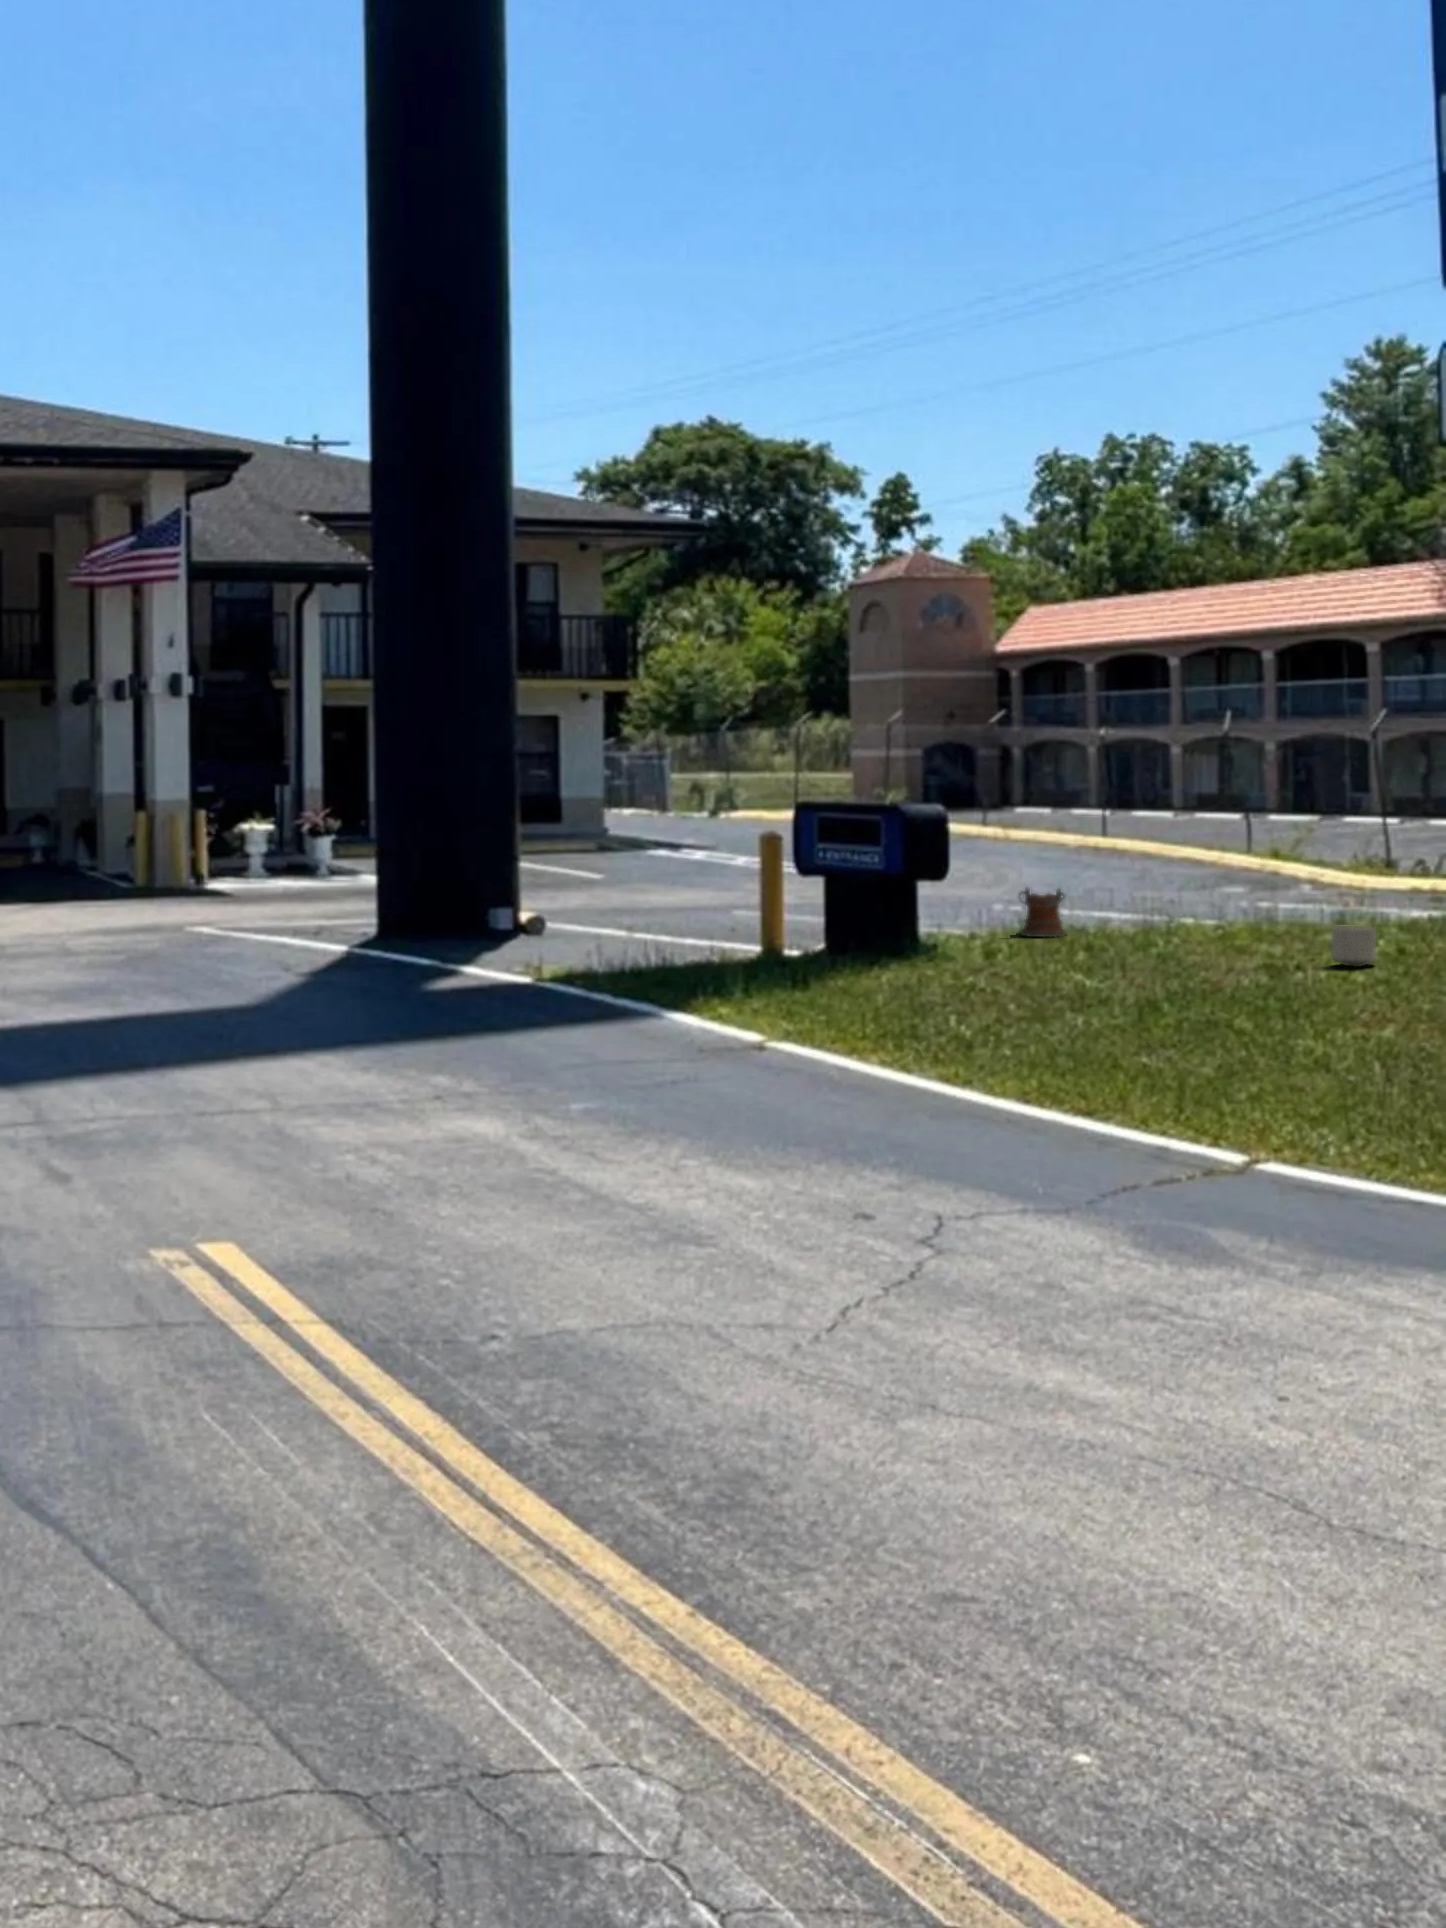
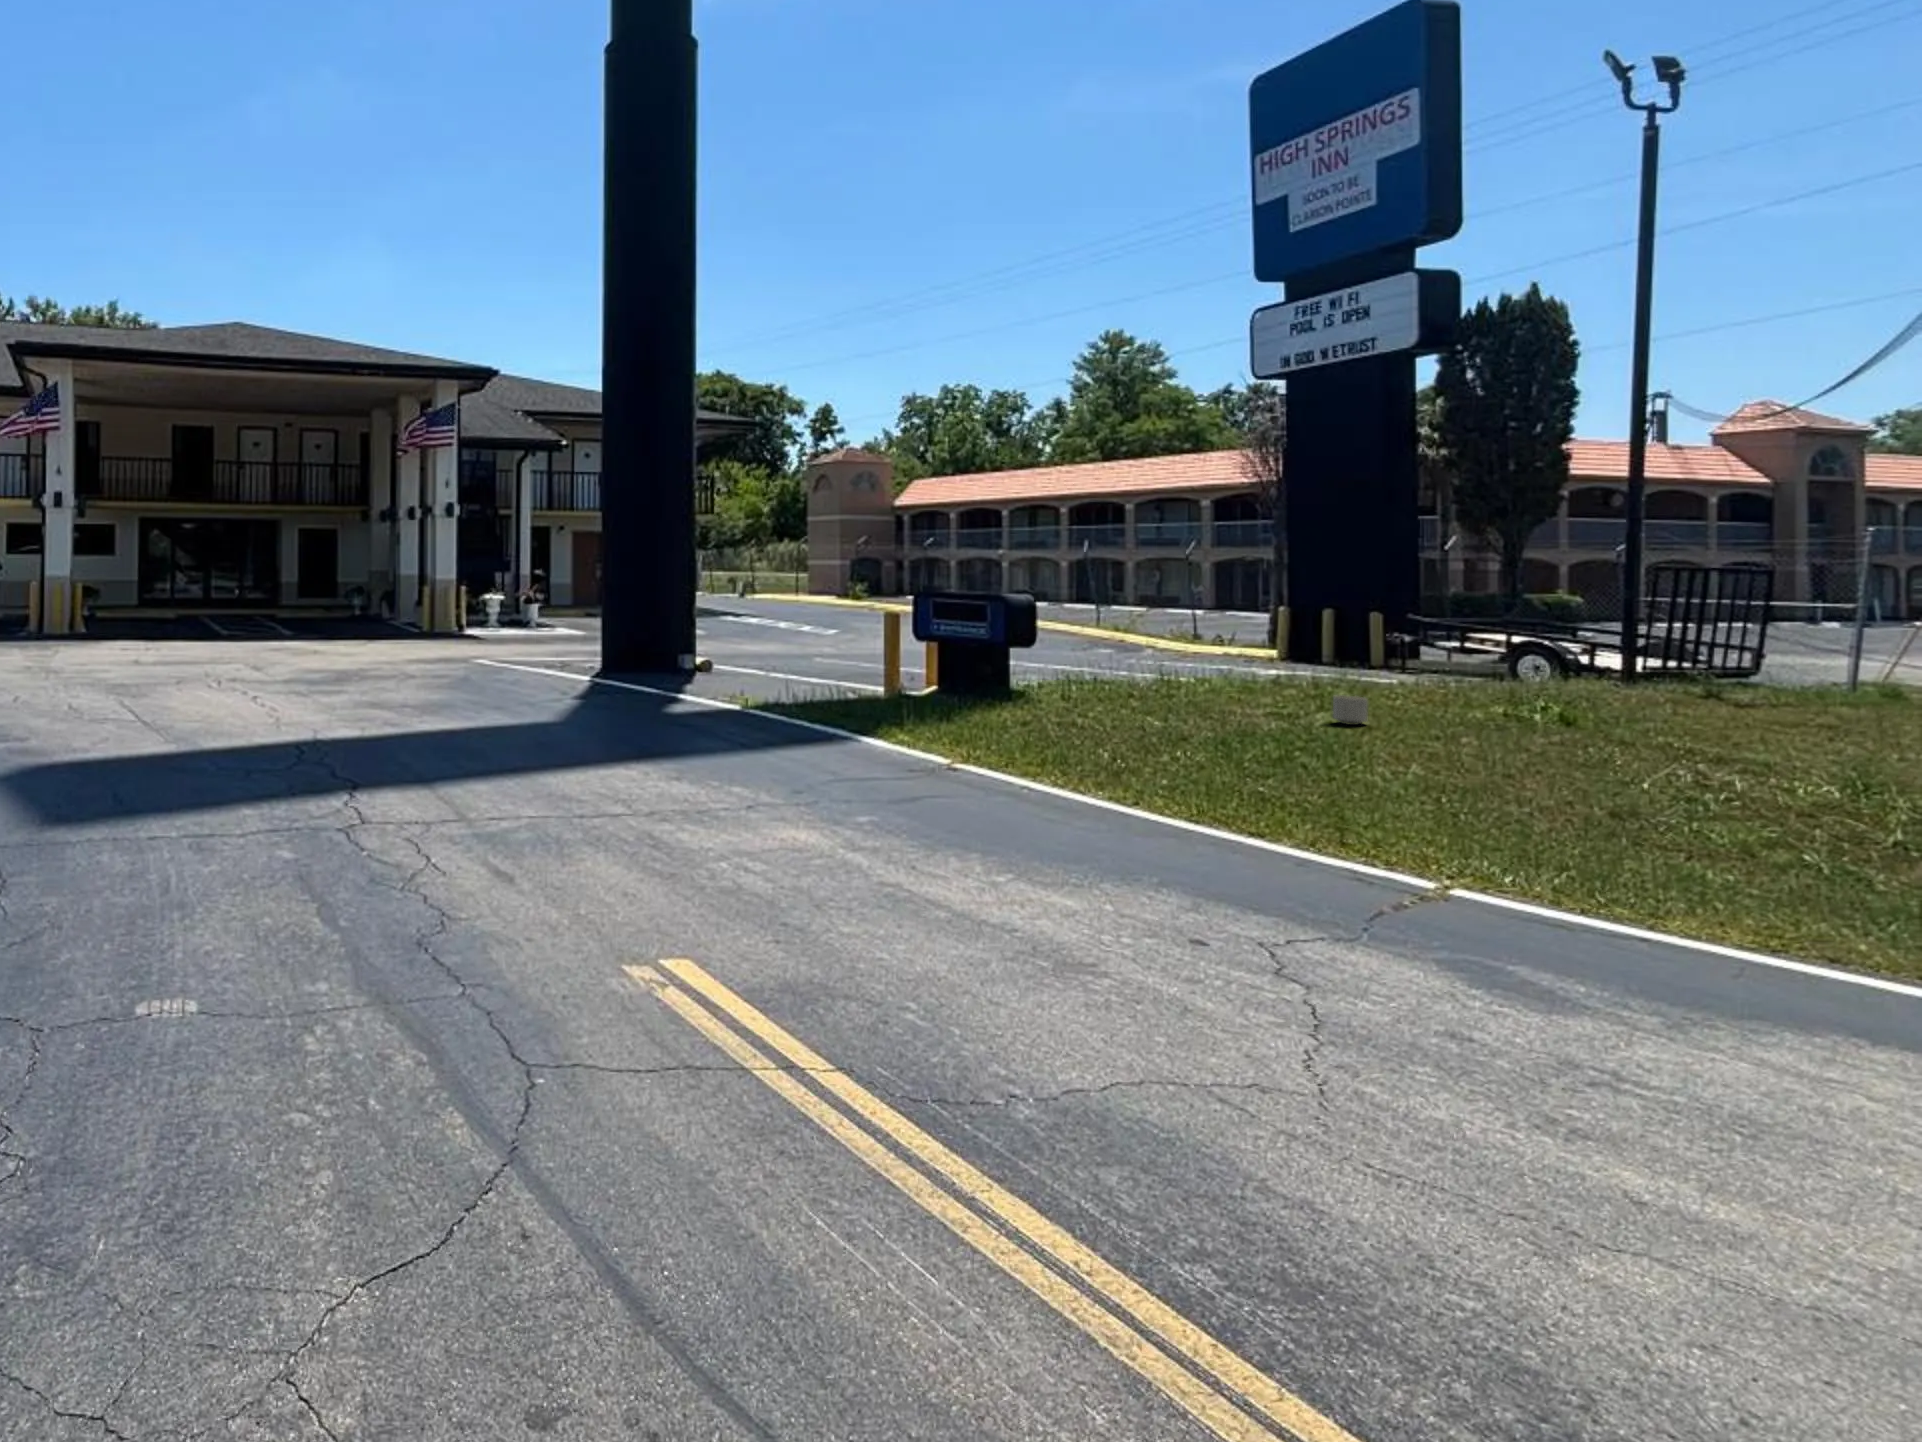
bucket: present [1019,888,1066,937] -> none [1070,658,1106,693]

